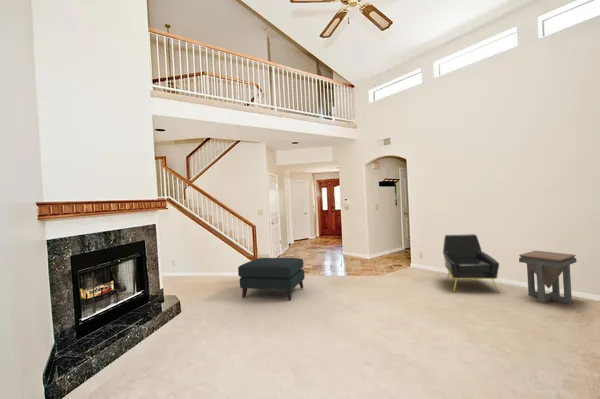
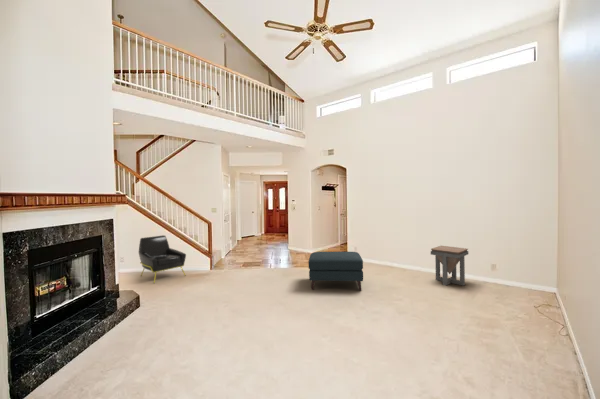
armchair: present [443,234,499,293] -> present [139,235,186,283]
ottoman: present [238,258,305,300] -> present [308,252,363,291]

